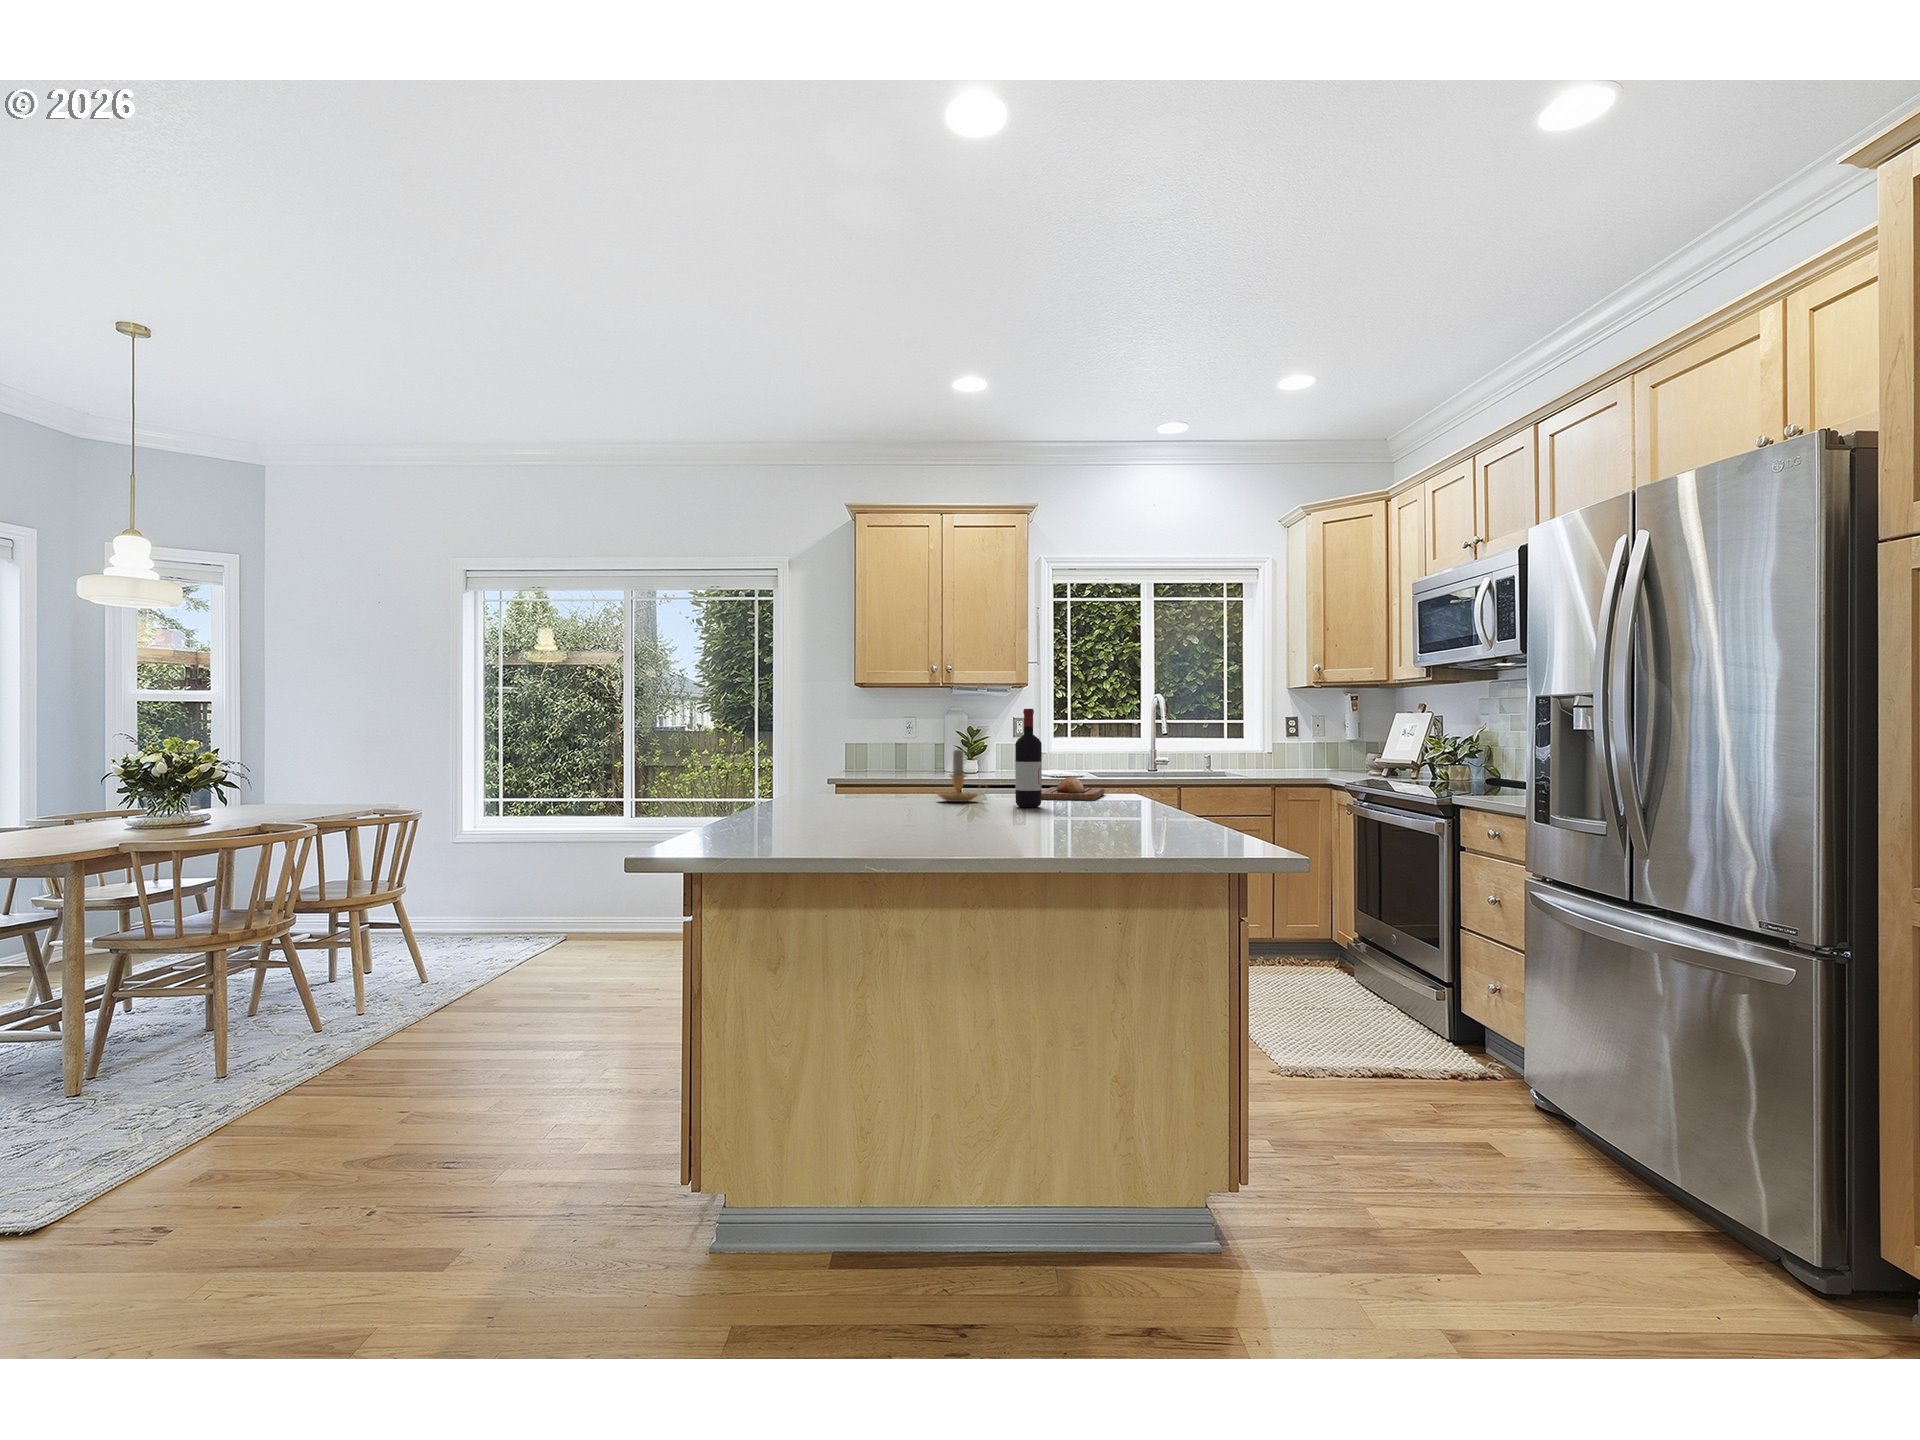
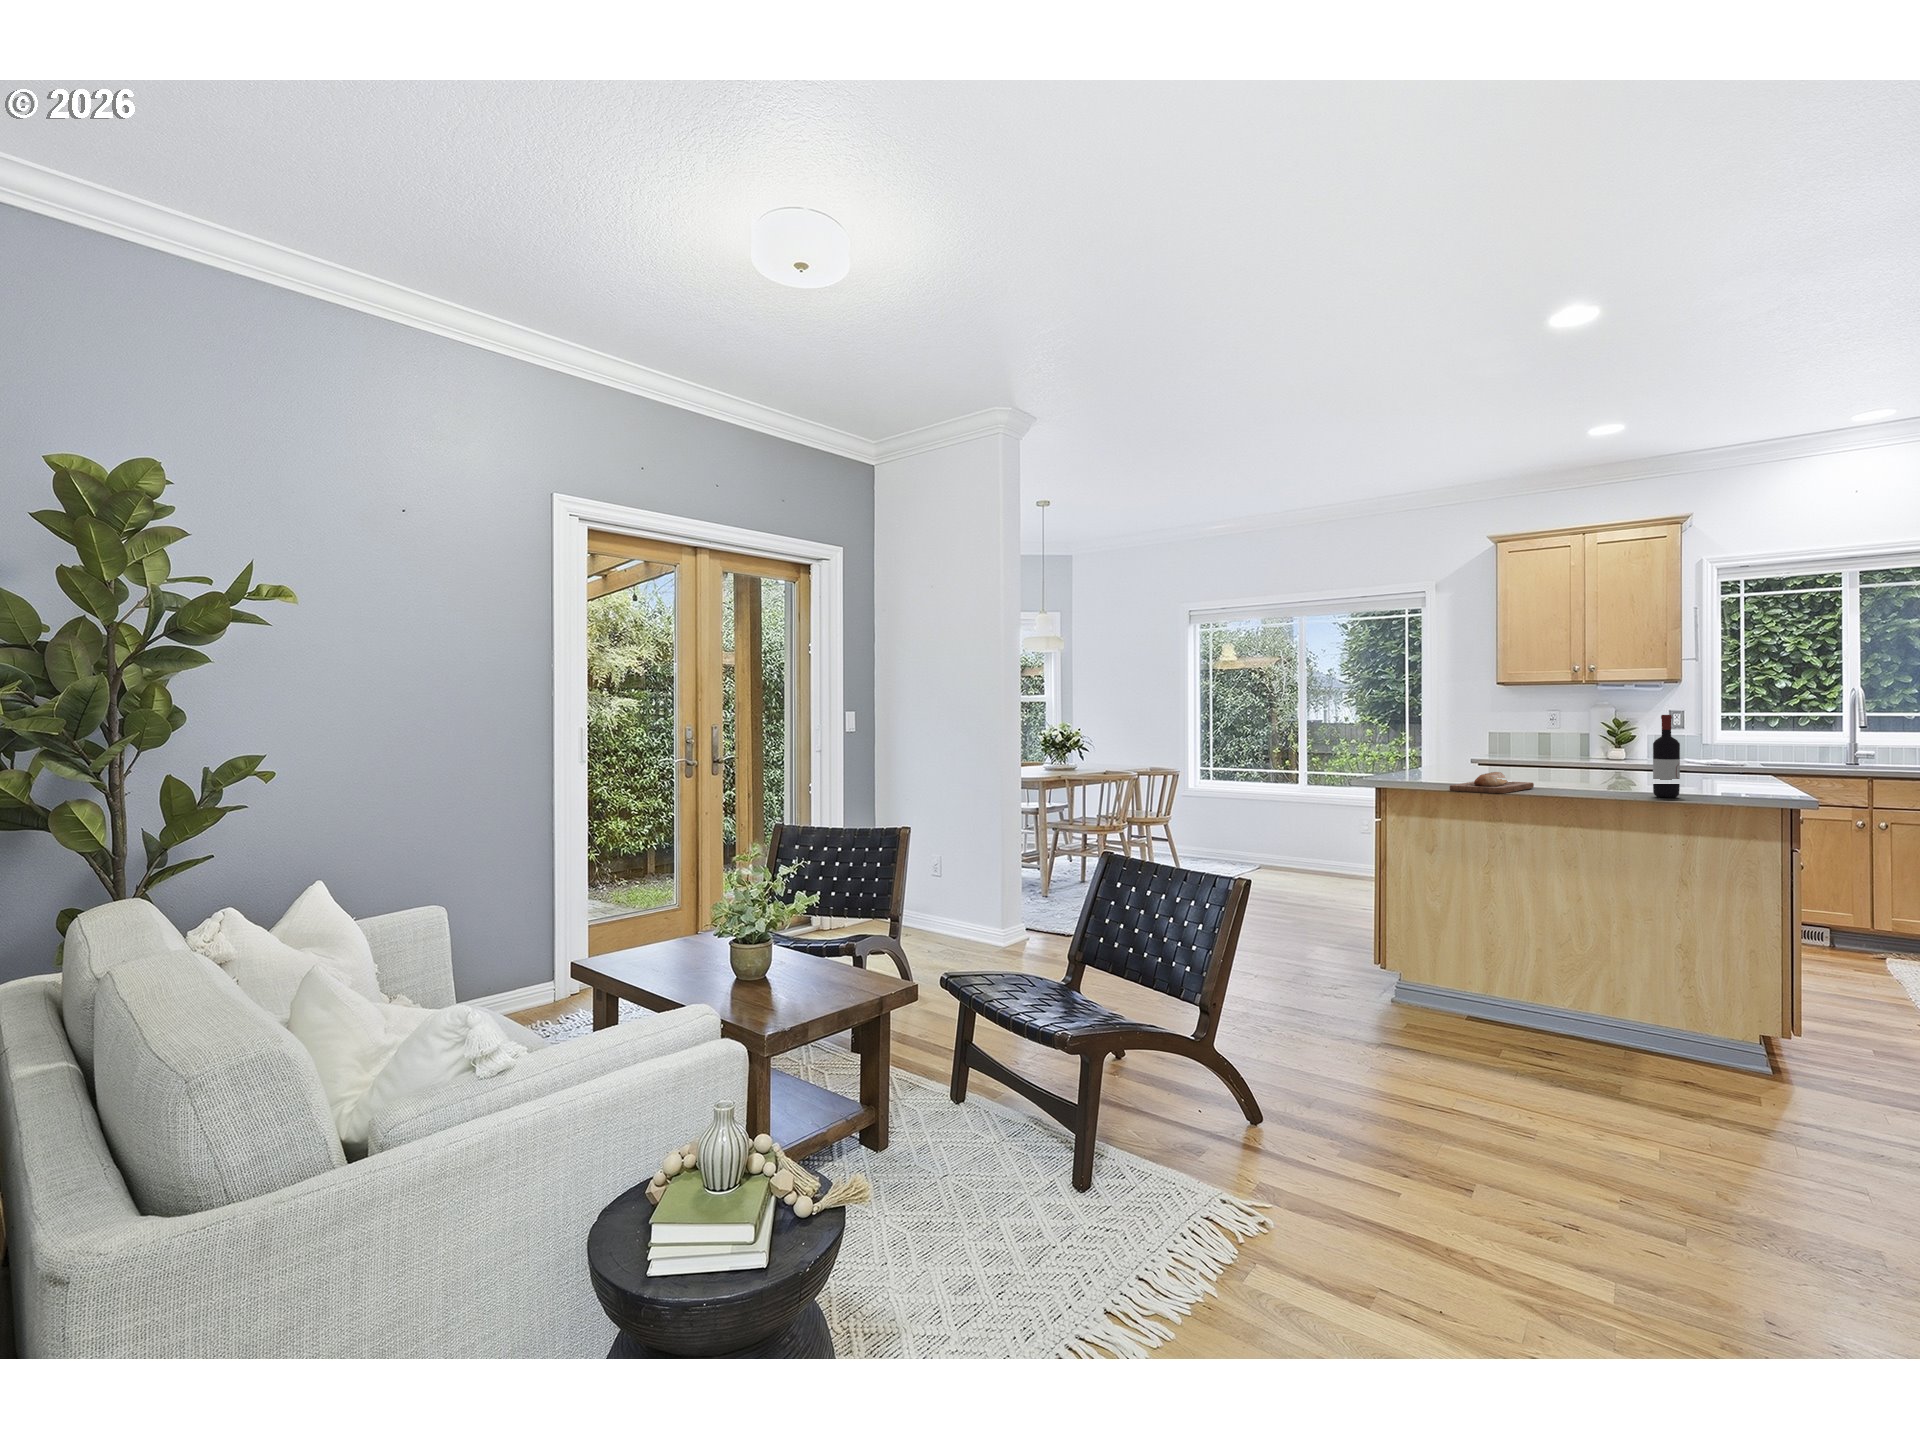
candle: present [938,750,987,802] -> none [1577,745,1627,791]
bread loaf: present [1041,777,1105,801] -> present [1449,772,1534,794]

